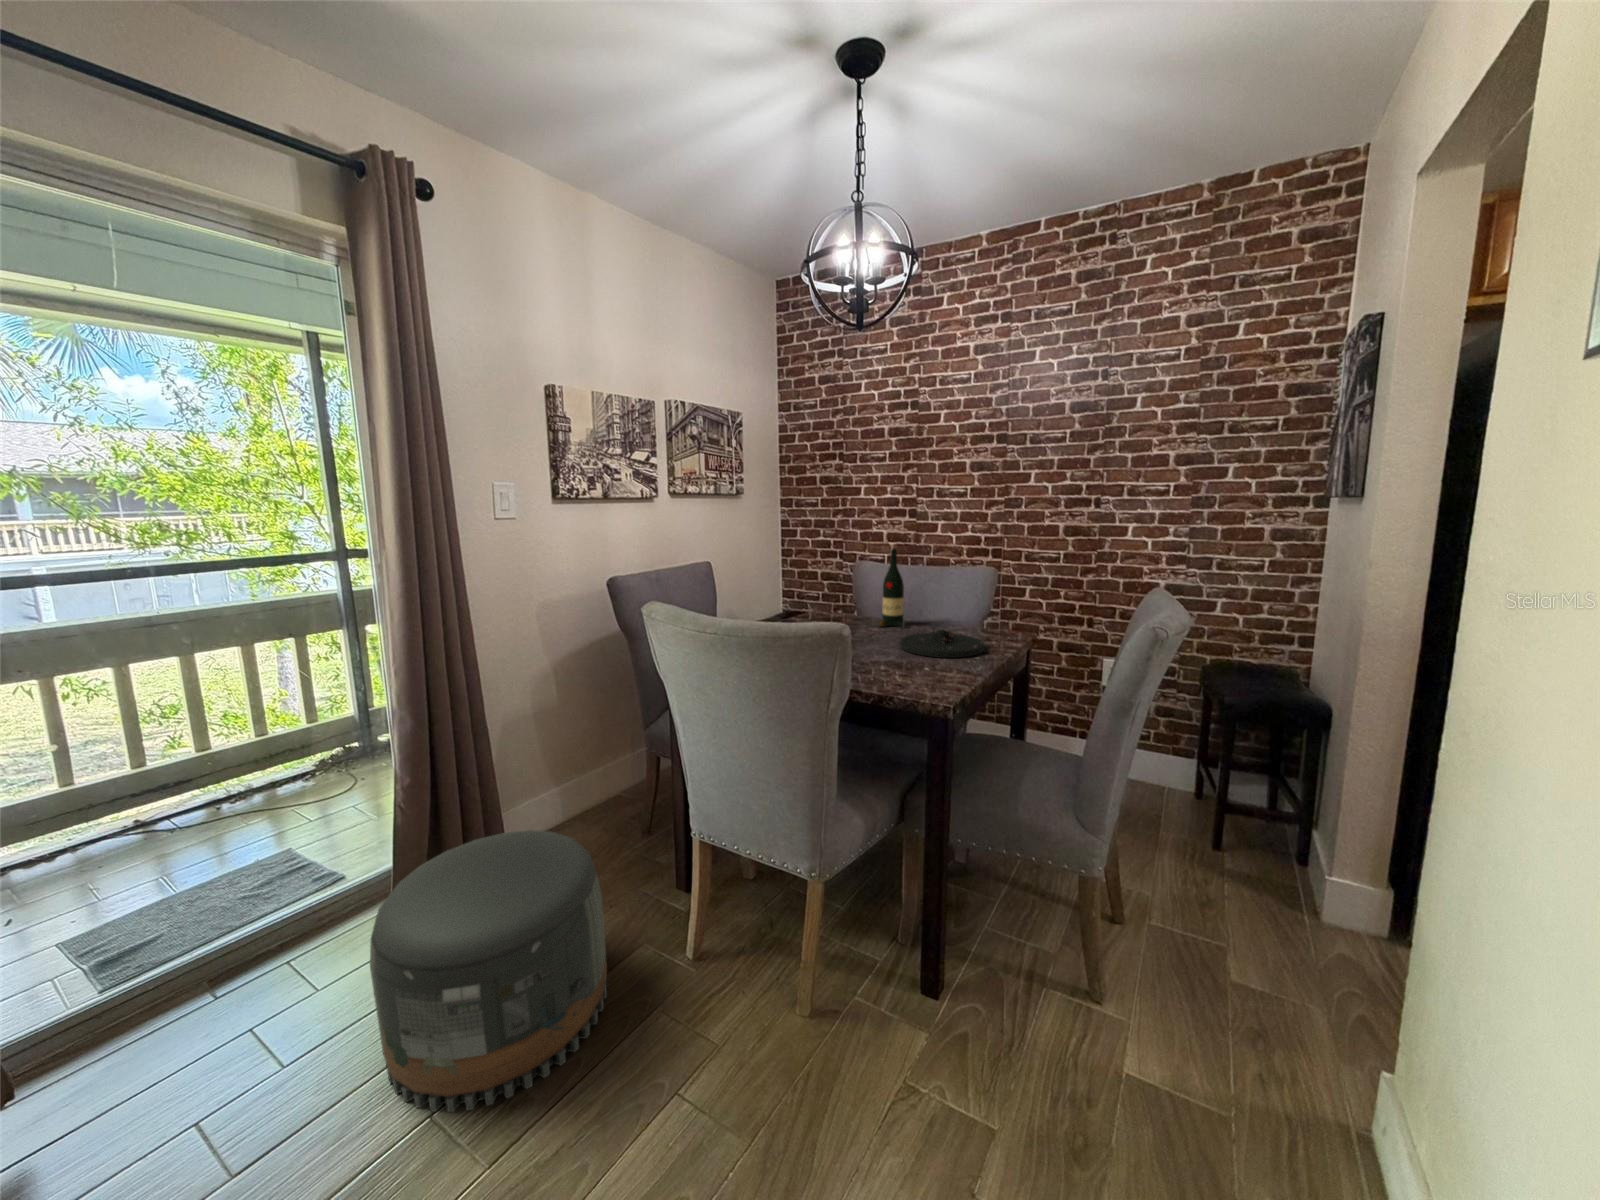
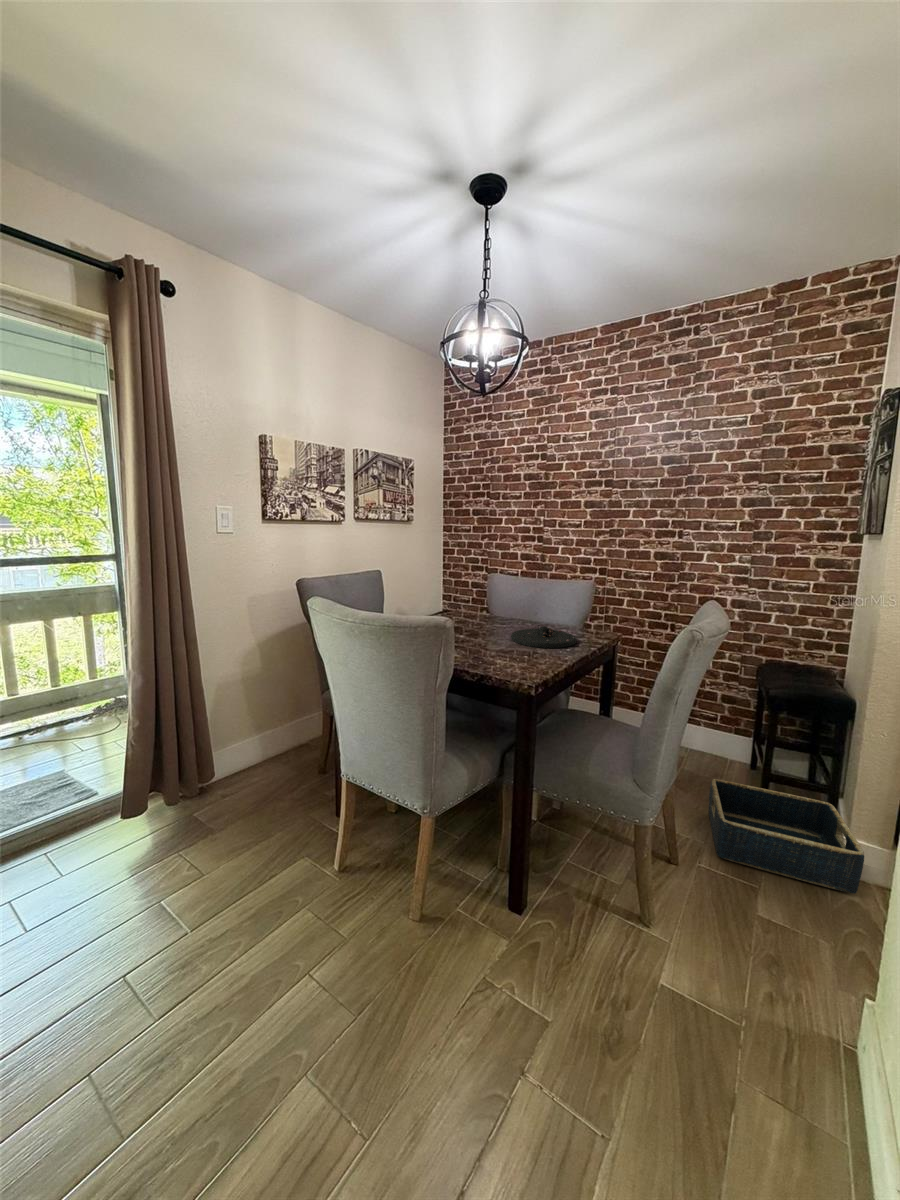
wine bottle: present [878,549,905,627] -> none [501,565,522,625]
basket: none [1154,815,1358,950] -> present [709,779,864,894]
pouf: present [370,830,607,1112] -> none [100,761,275,962]

